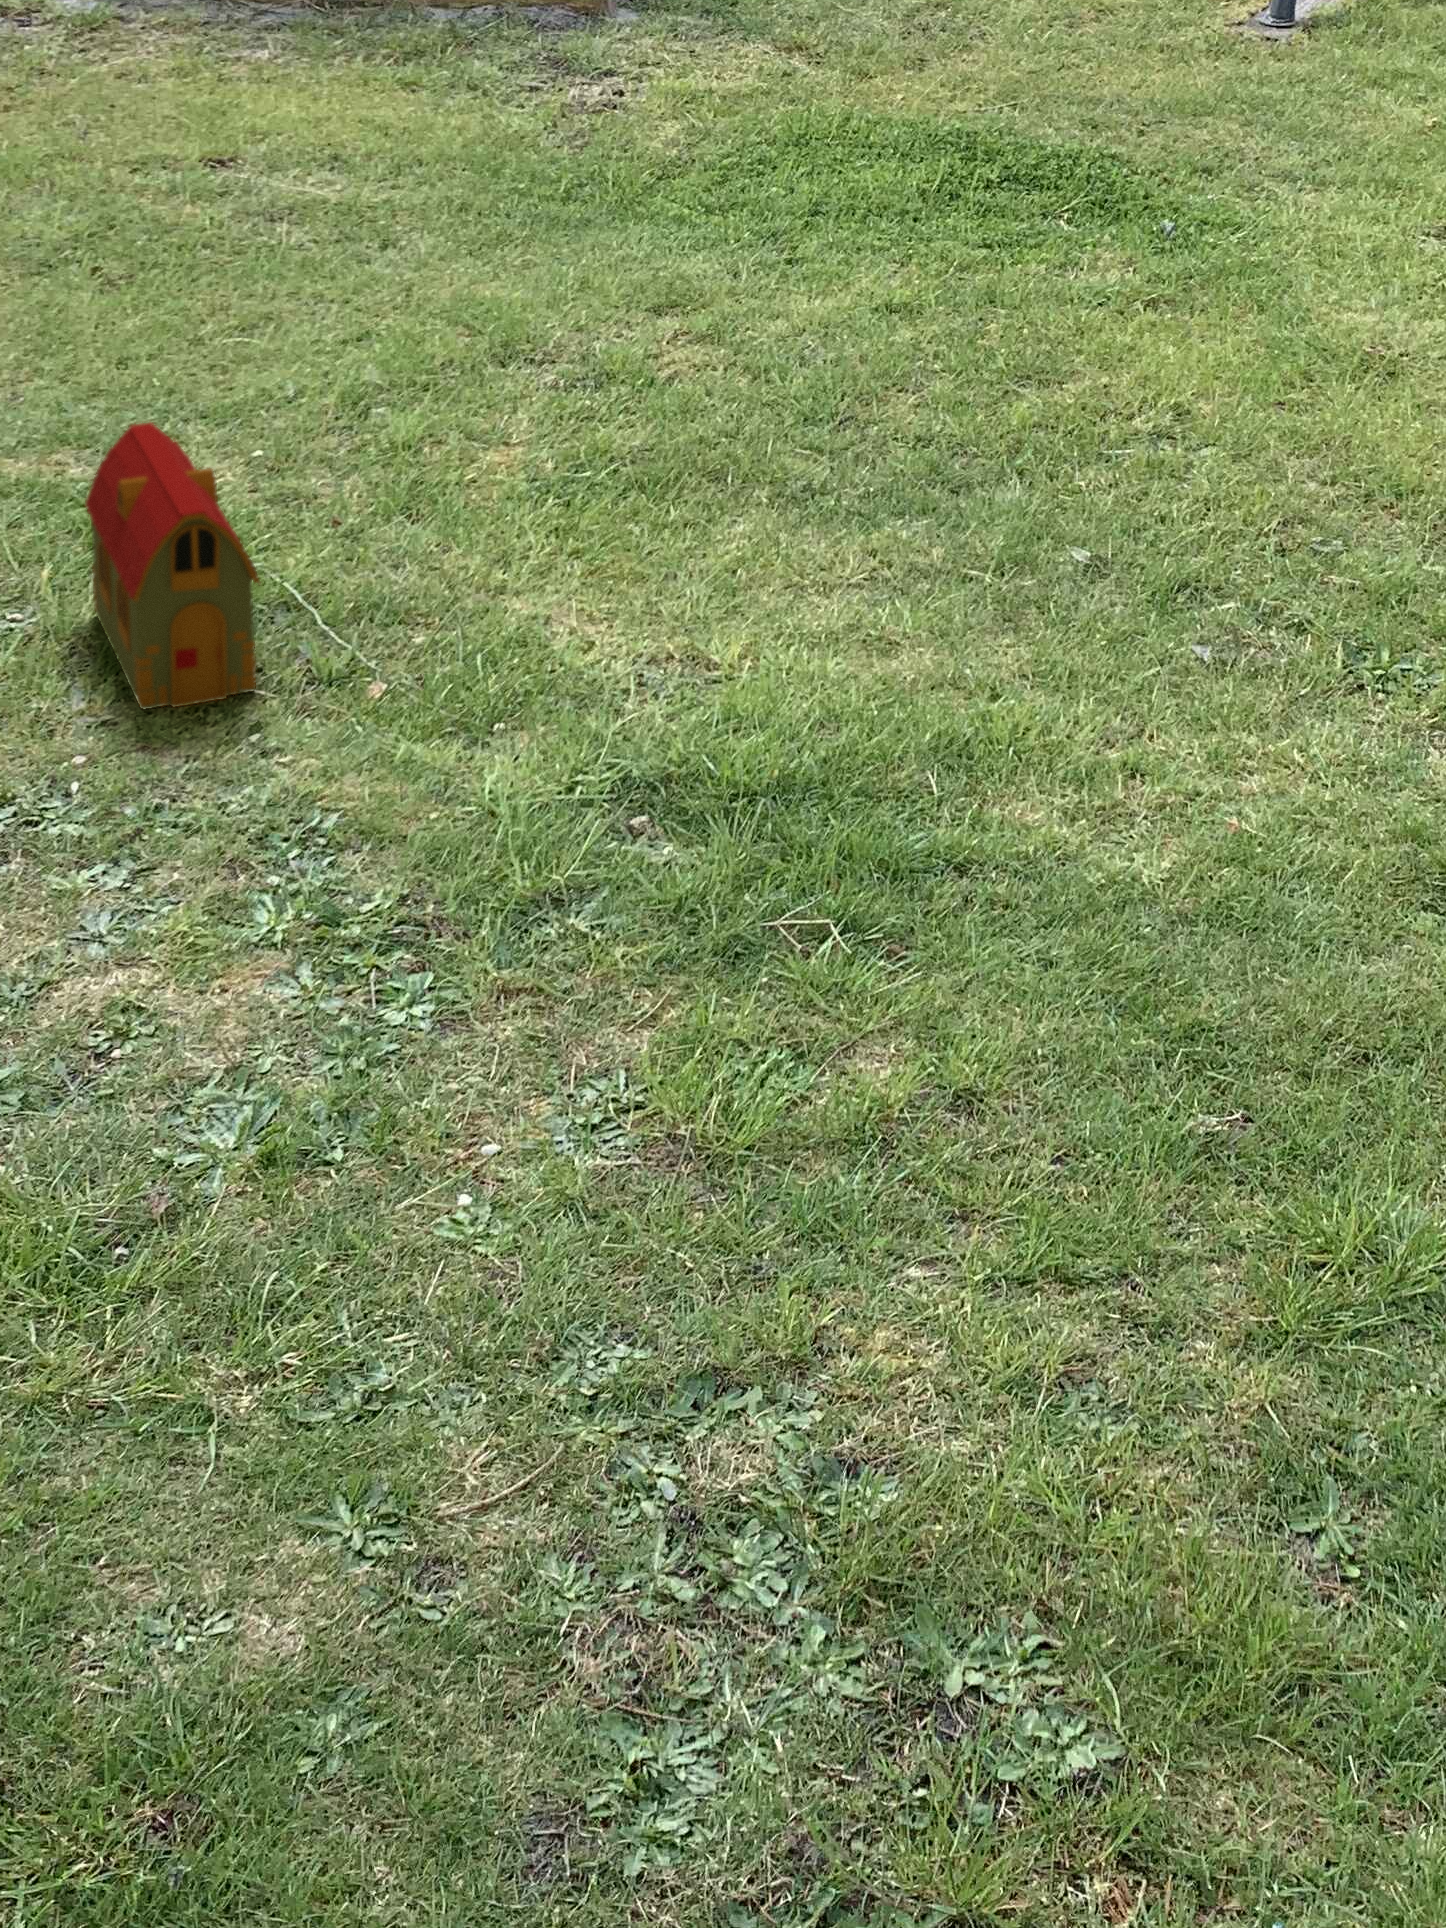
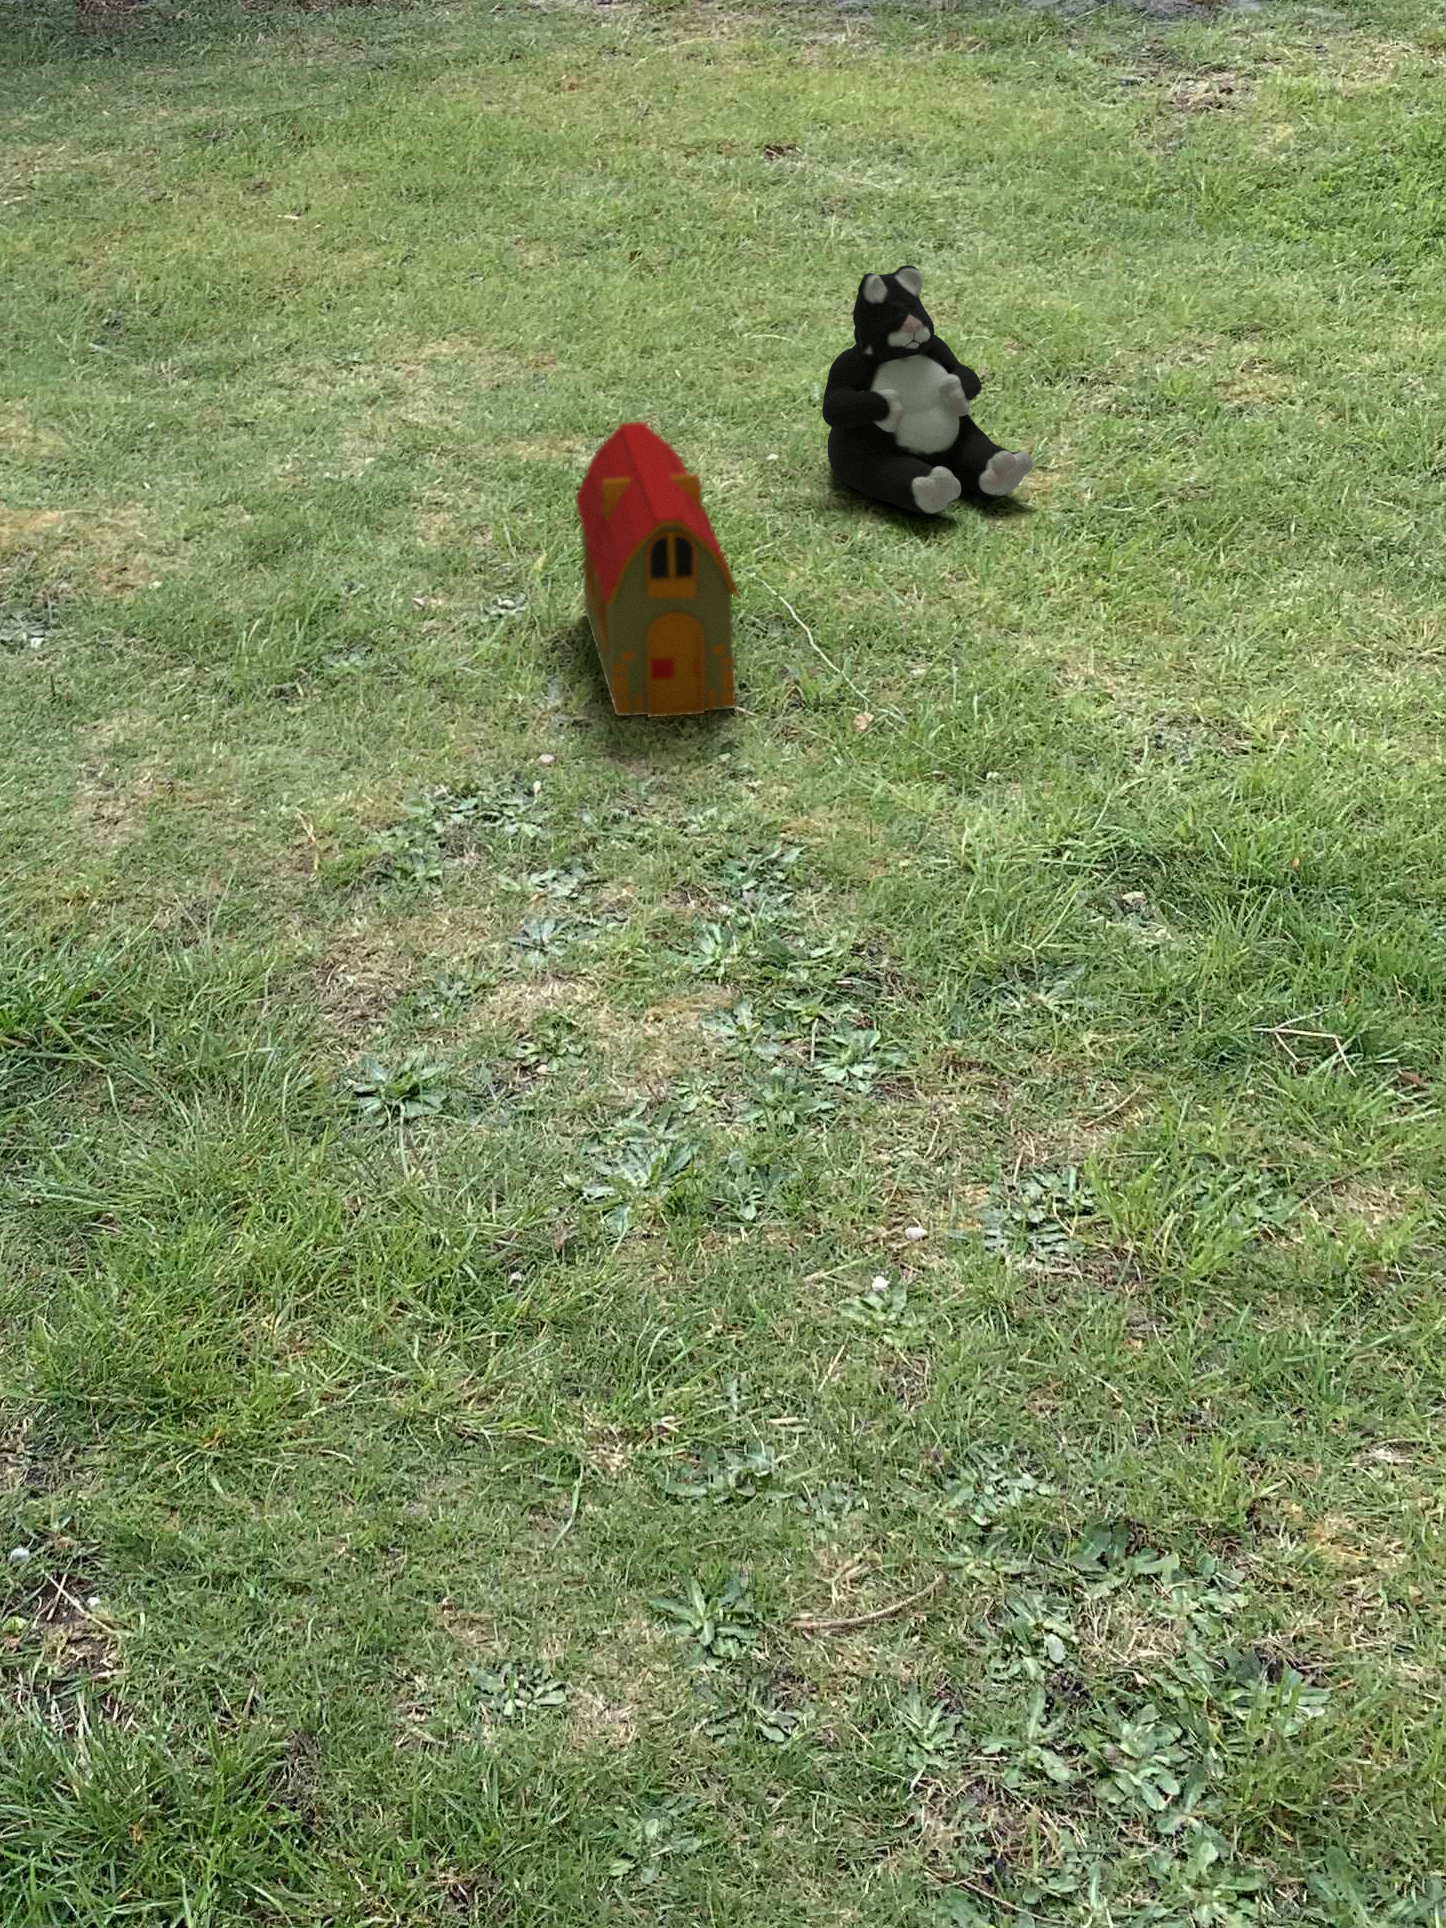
plush toy: none [306,261,501,494] -> present [822,265,1033,514]

